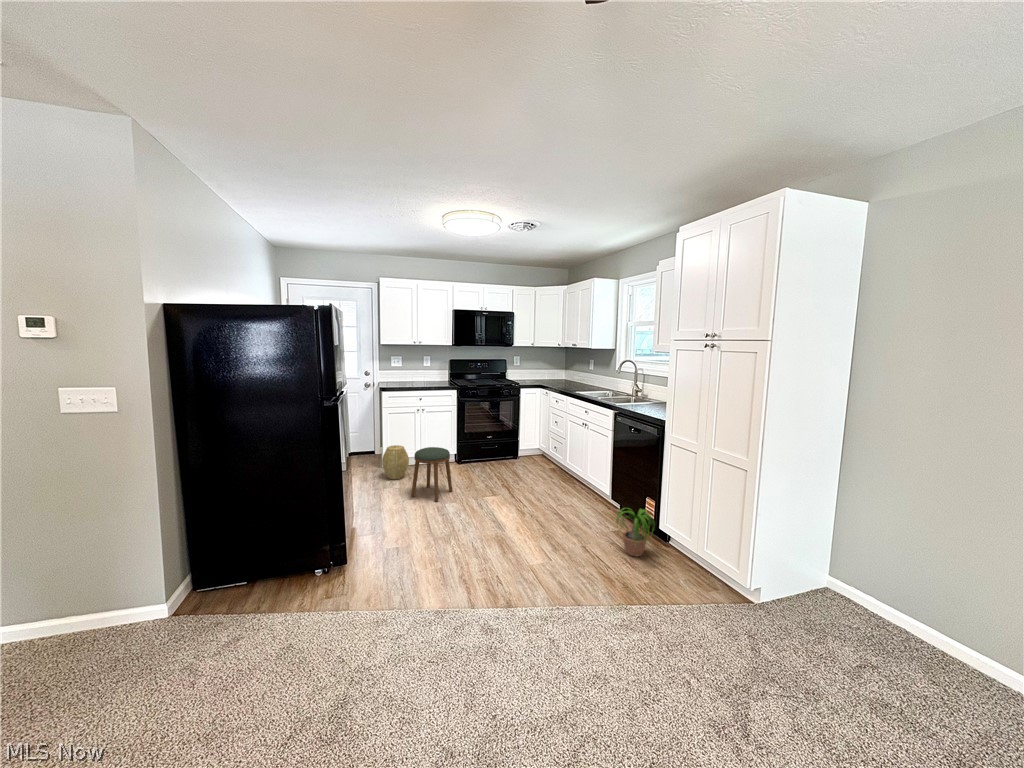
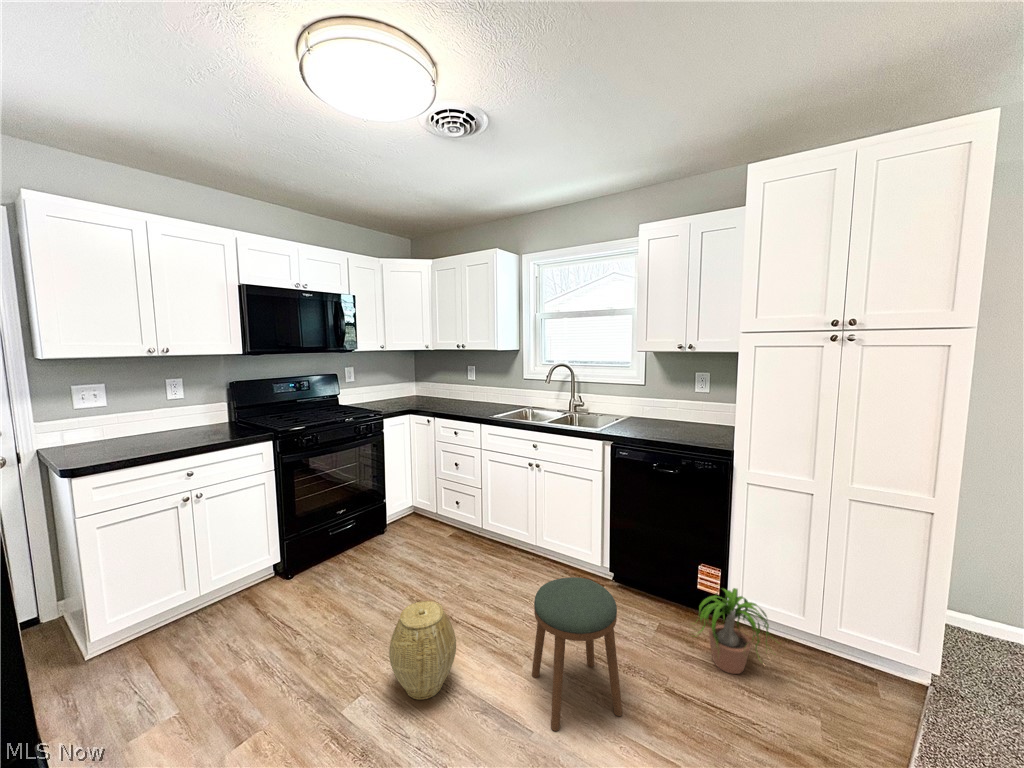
woven basket: present [382,445,409,479] -> present [389,601,456,700]
stool: present [411,447,452,502] -> present [532,577,622,731]

